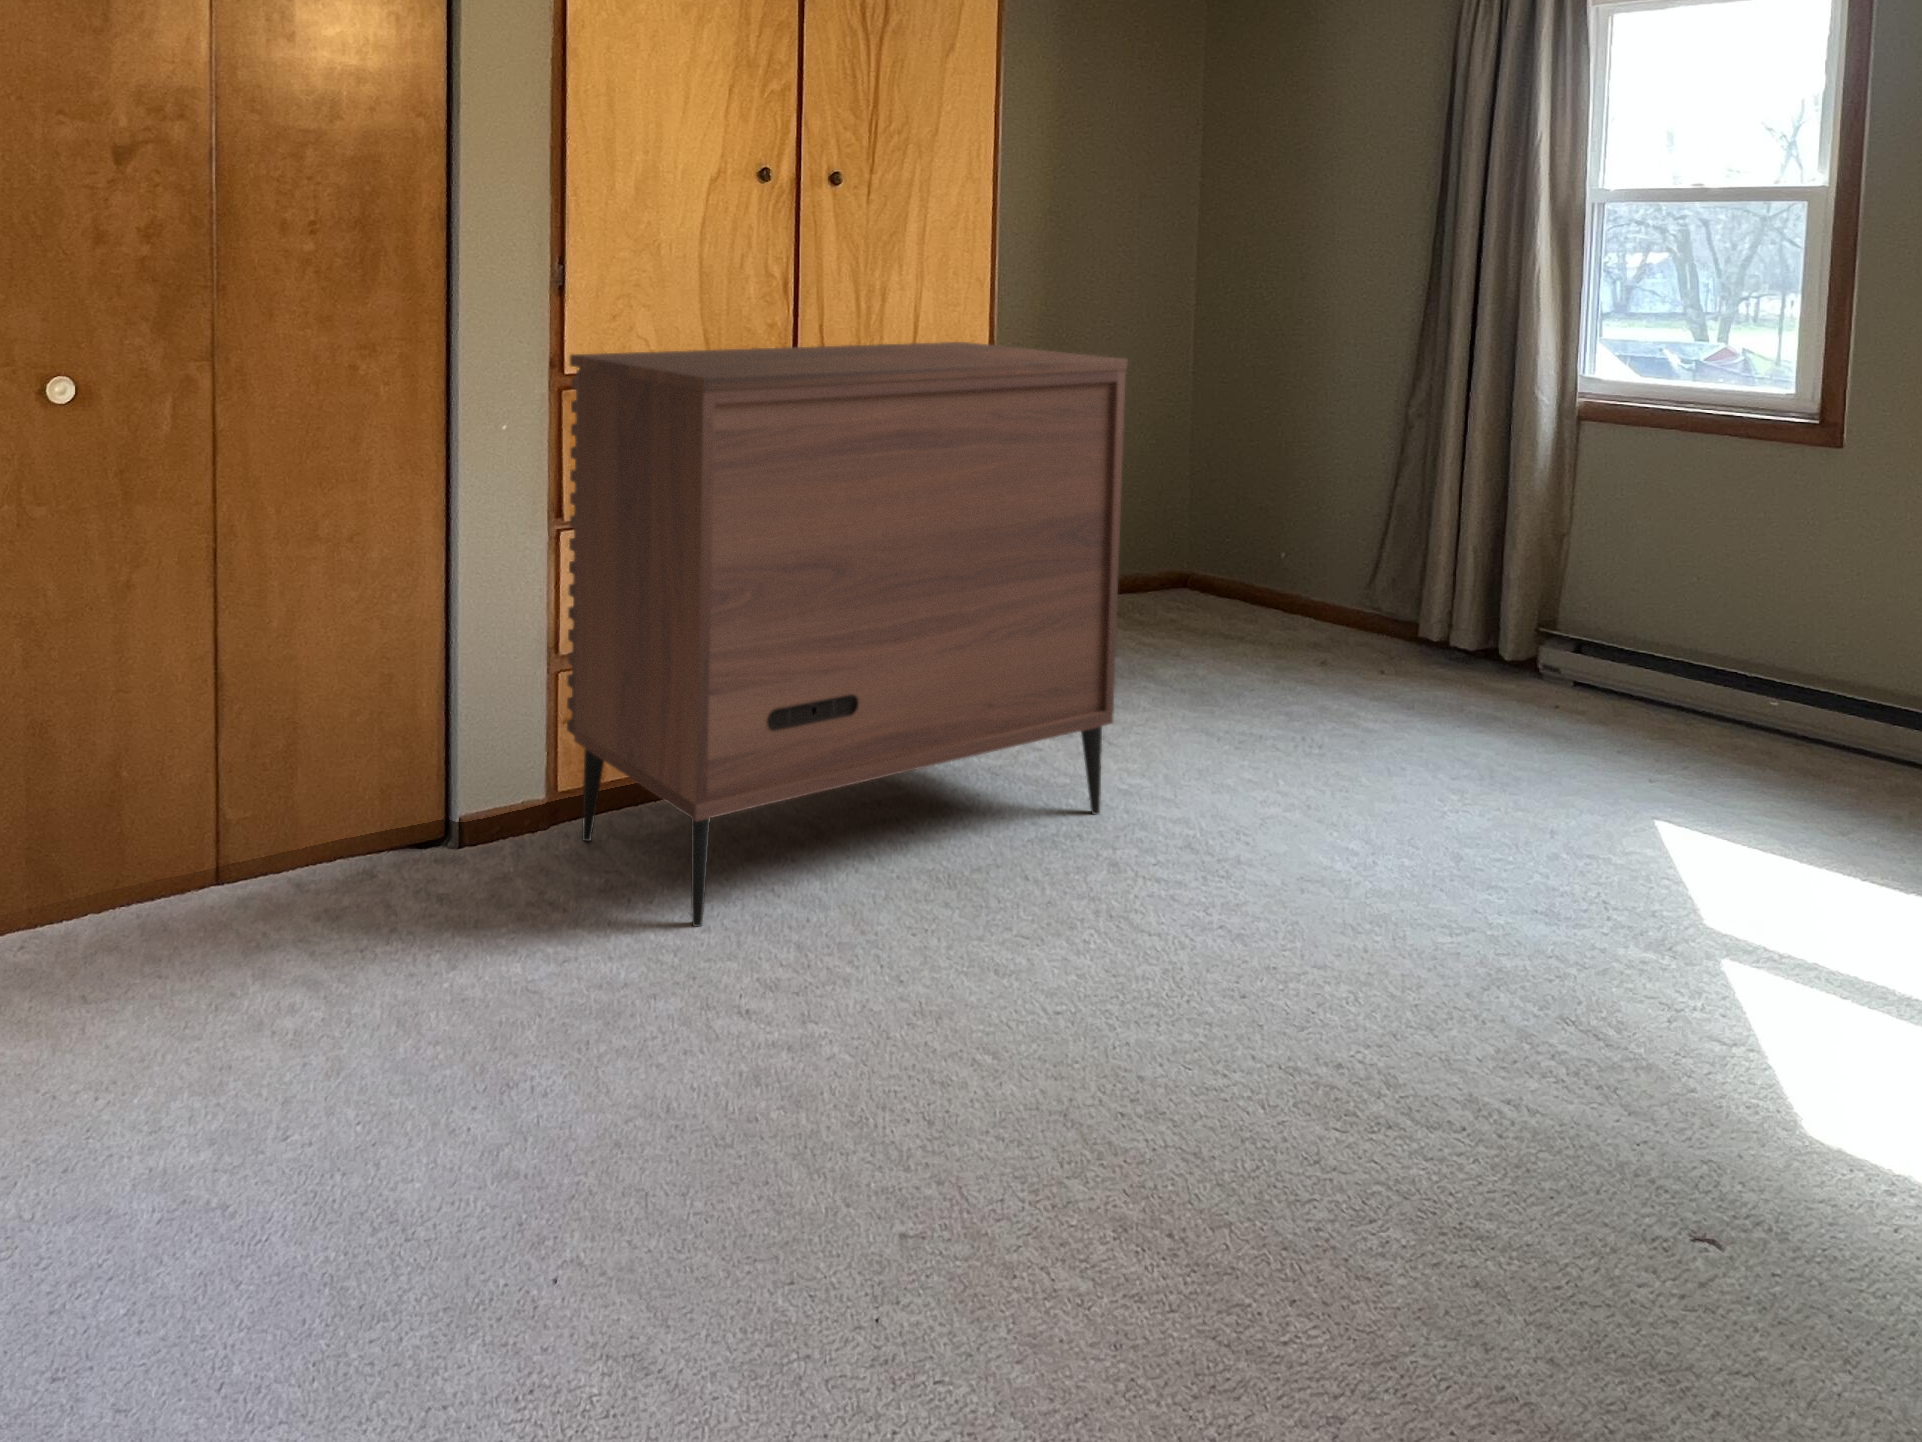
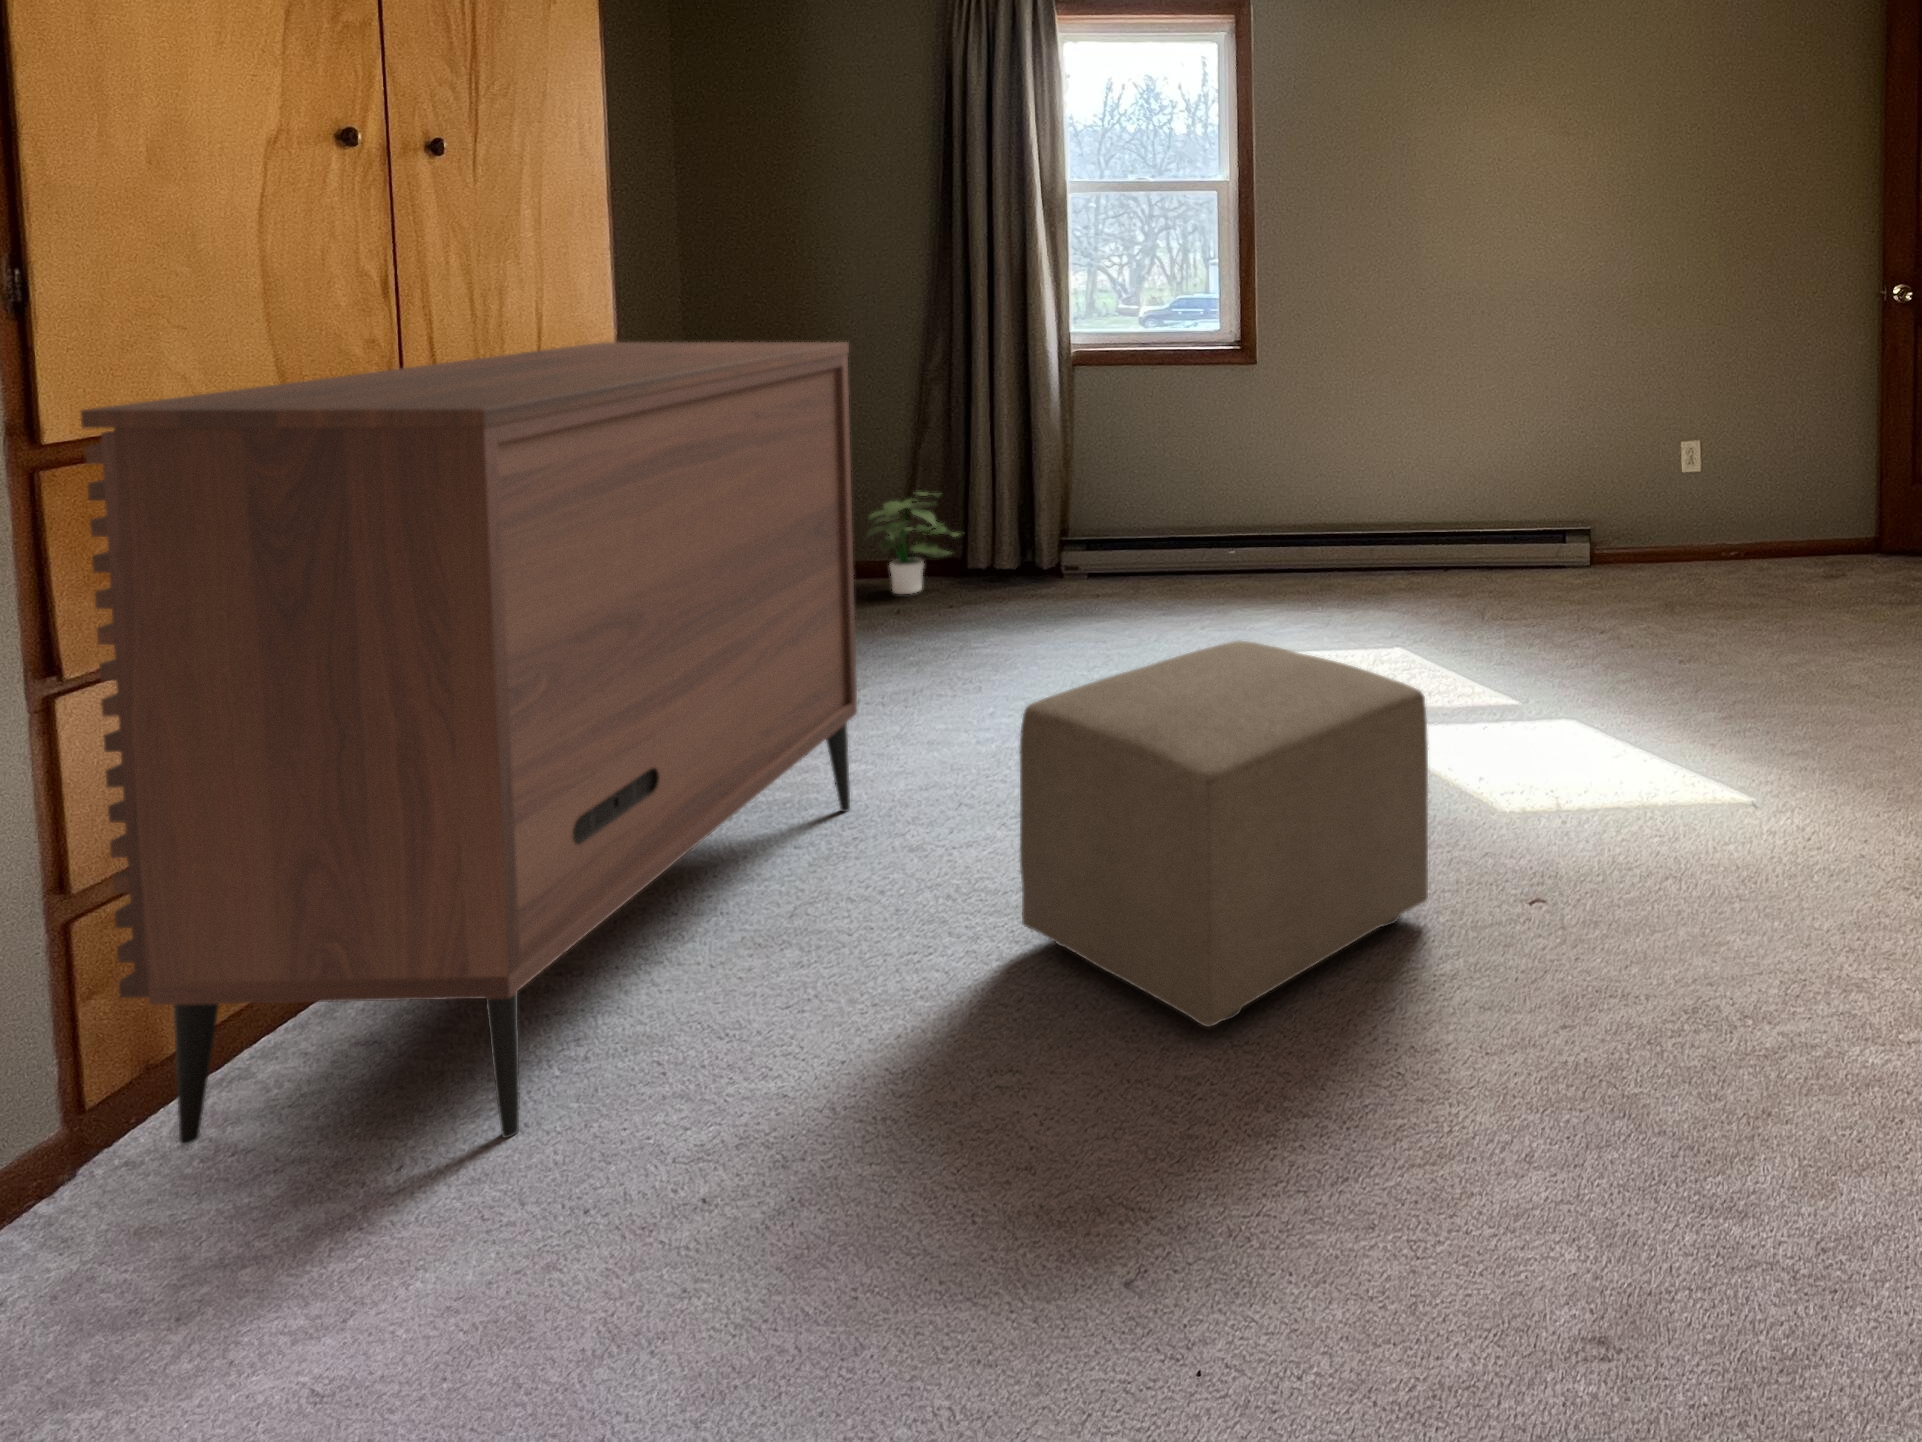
potted plant: none [1311,535,1418,645] -> present [867,492,959,594]
ottoman: none [1105,746,1579,1202] -> present [1020,641,1428,1027]

